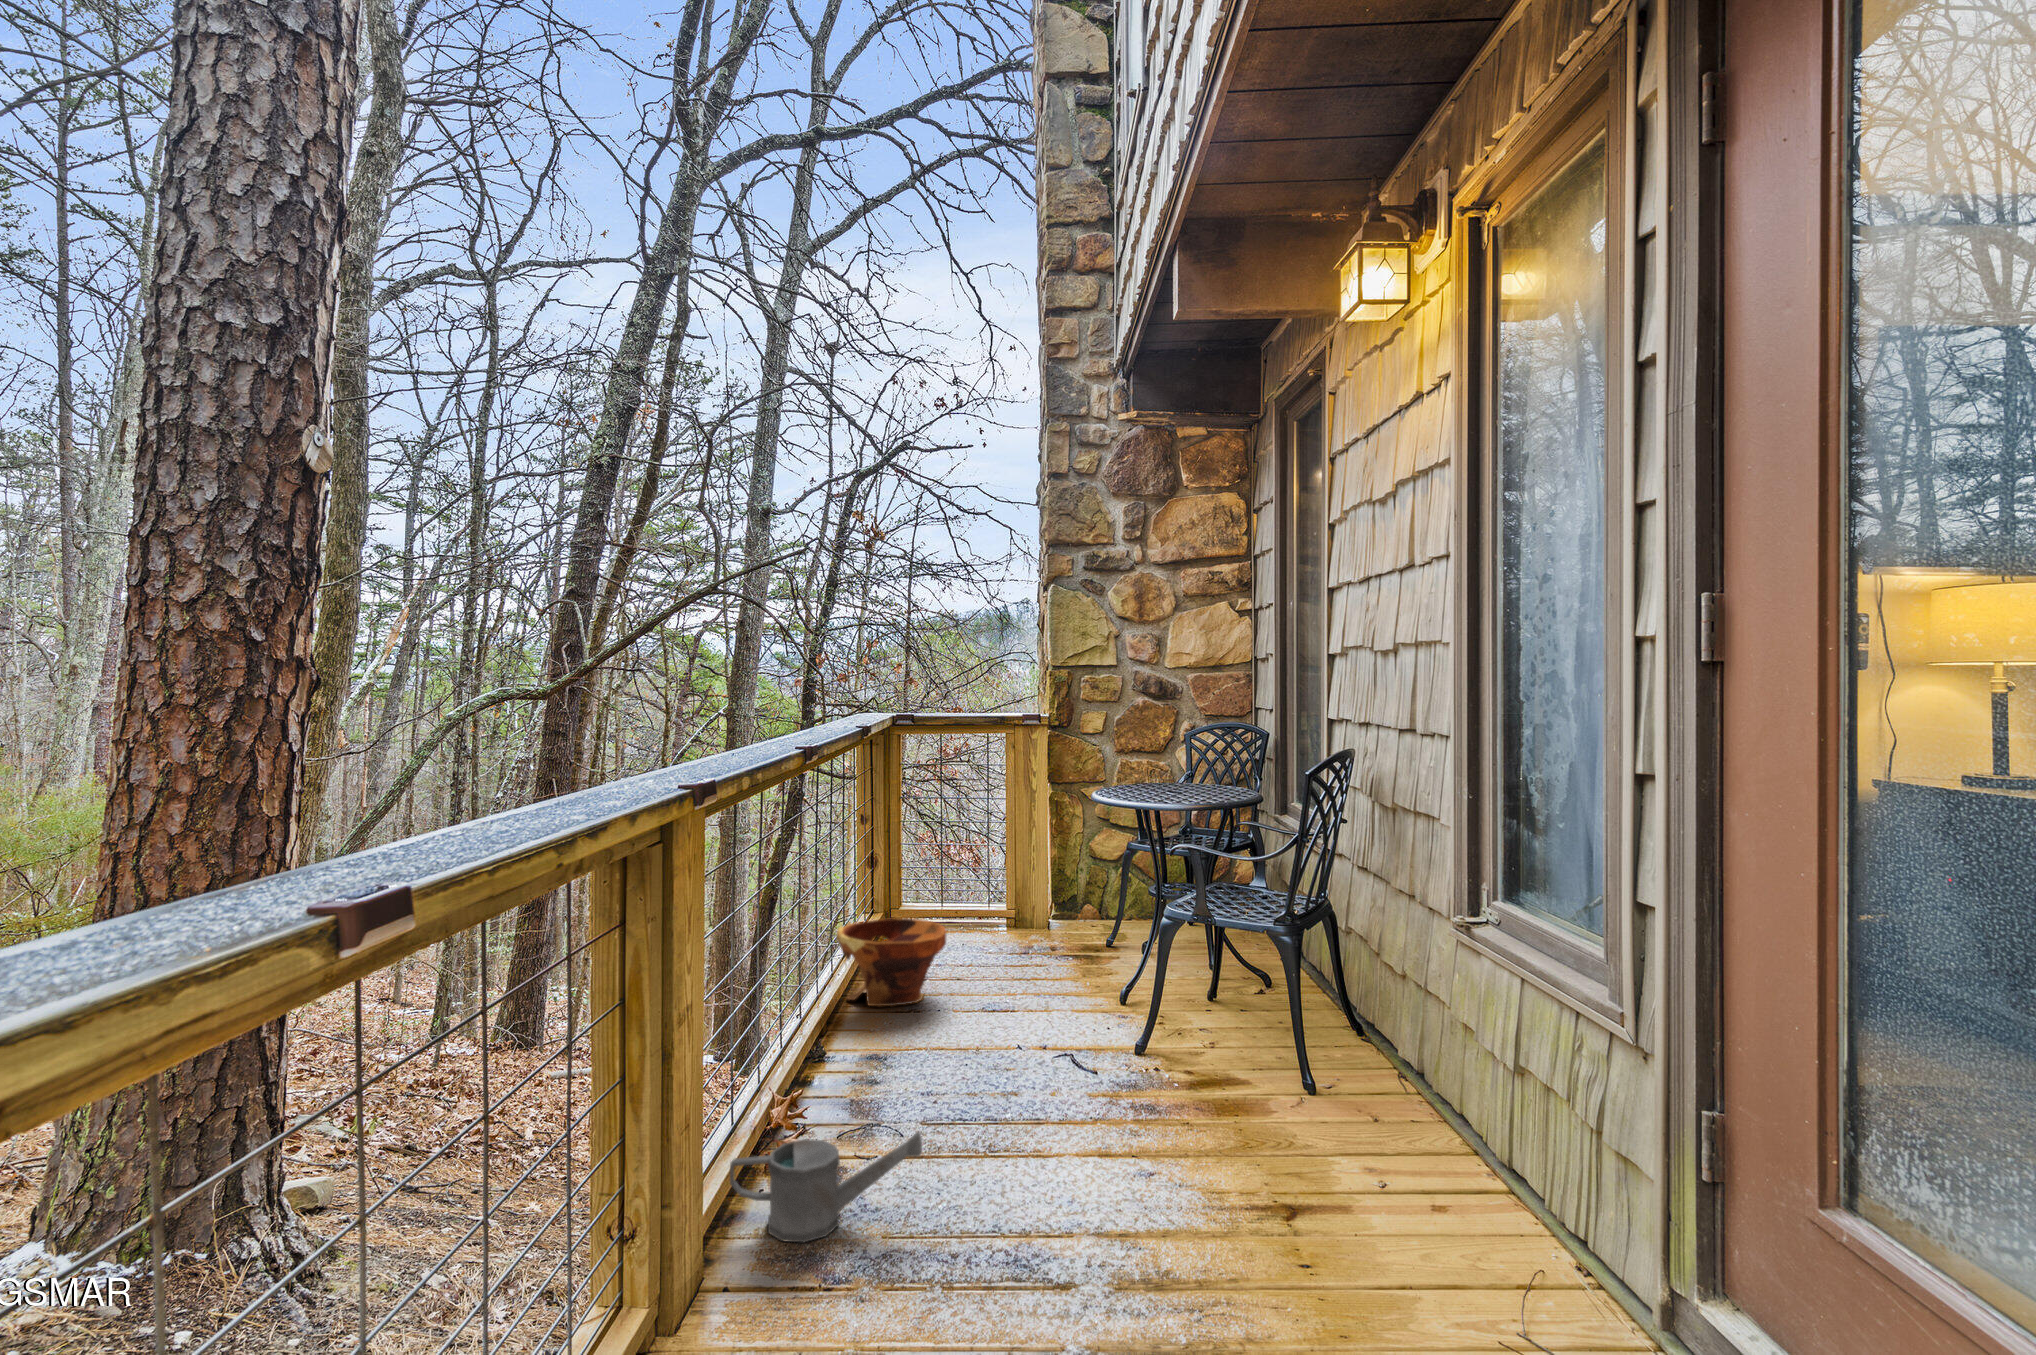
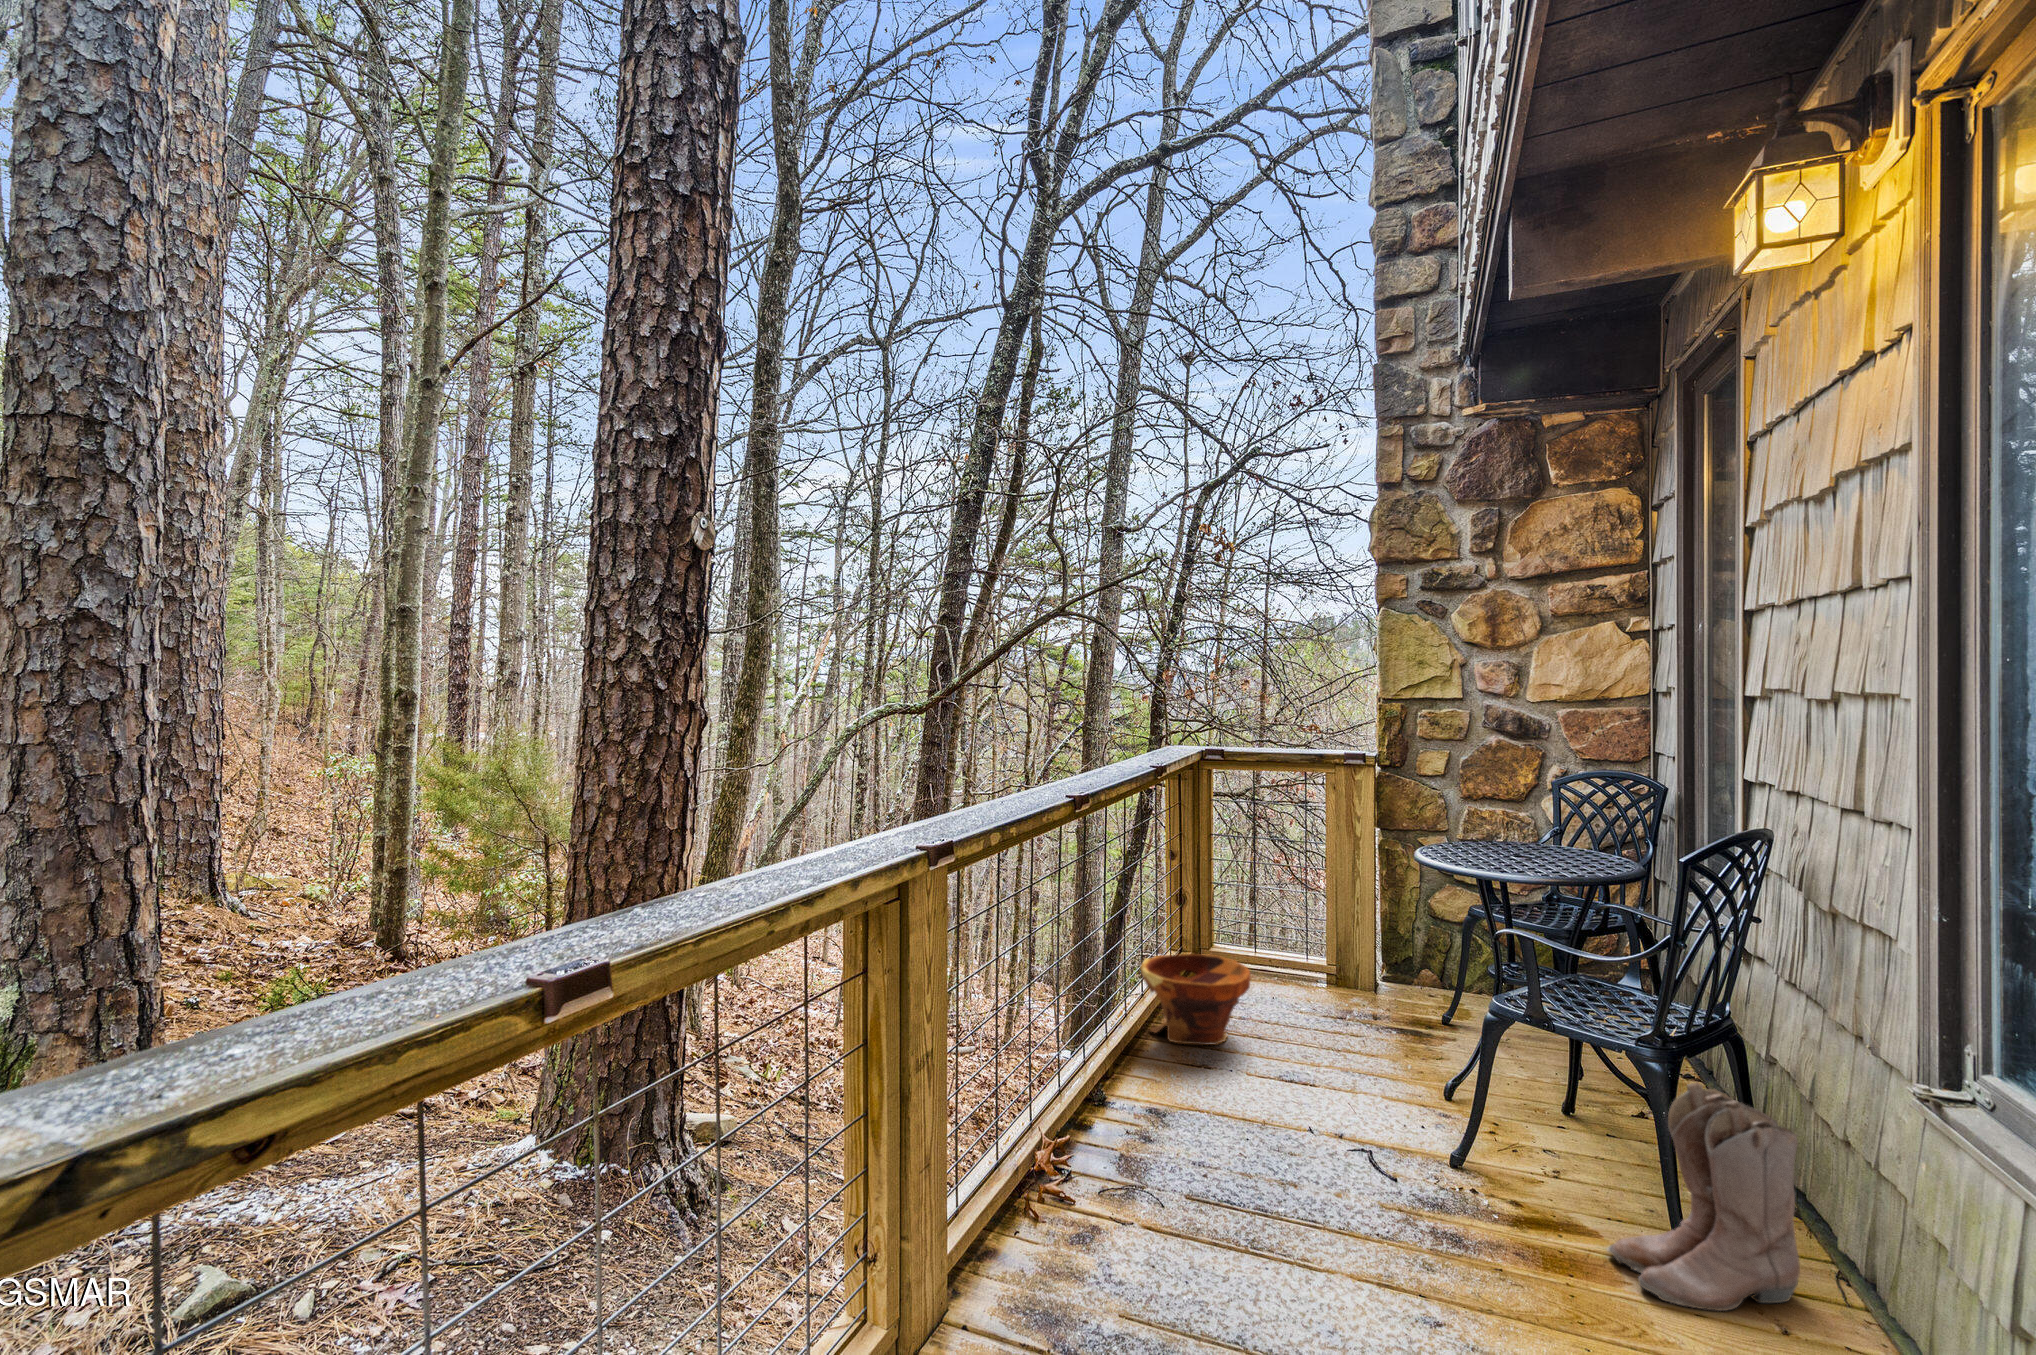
boots: none [1295,958,1434,1142] -> present [1607,1082,1800,1311]
watering can: present [730,1132,922,1242] -> none [970,1183,1148,1283]

